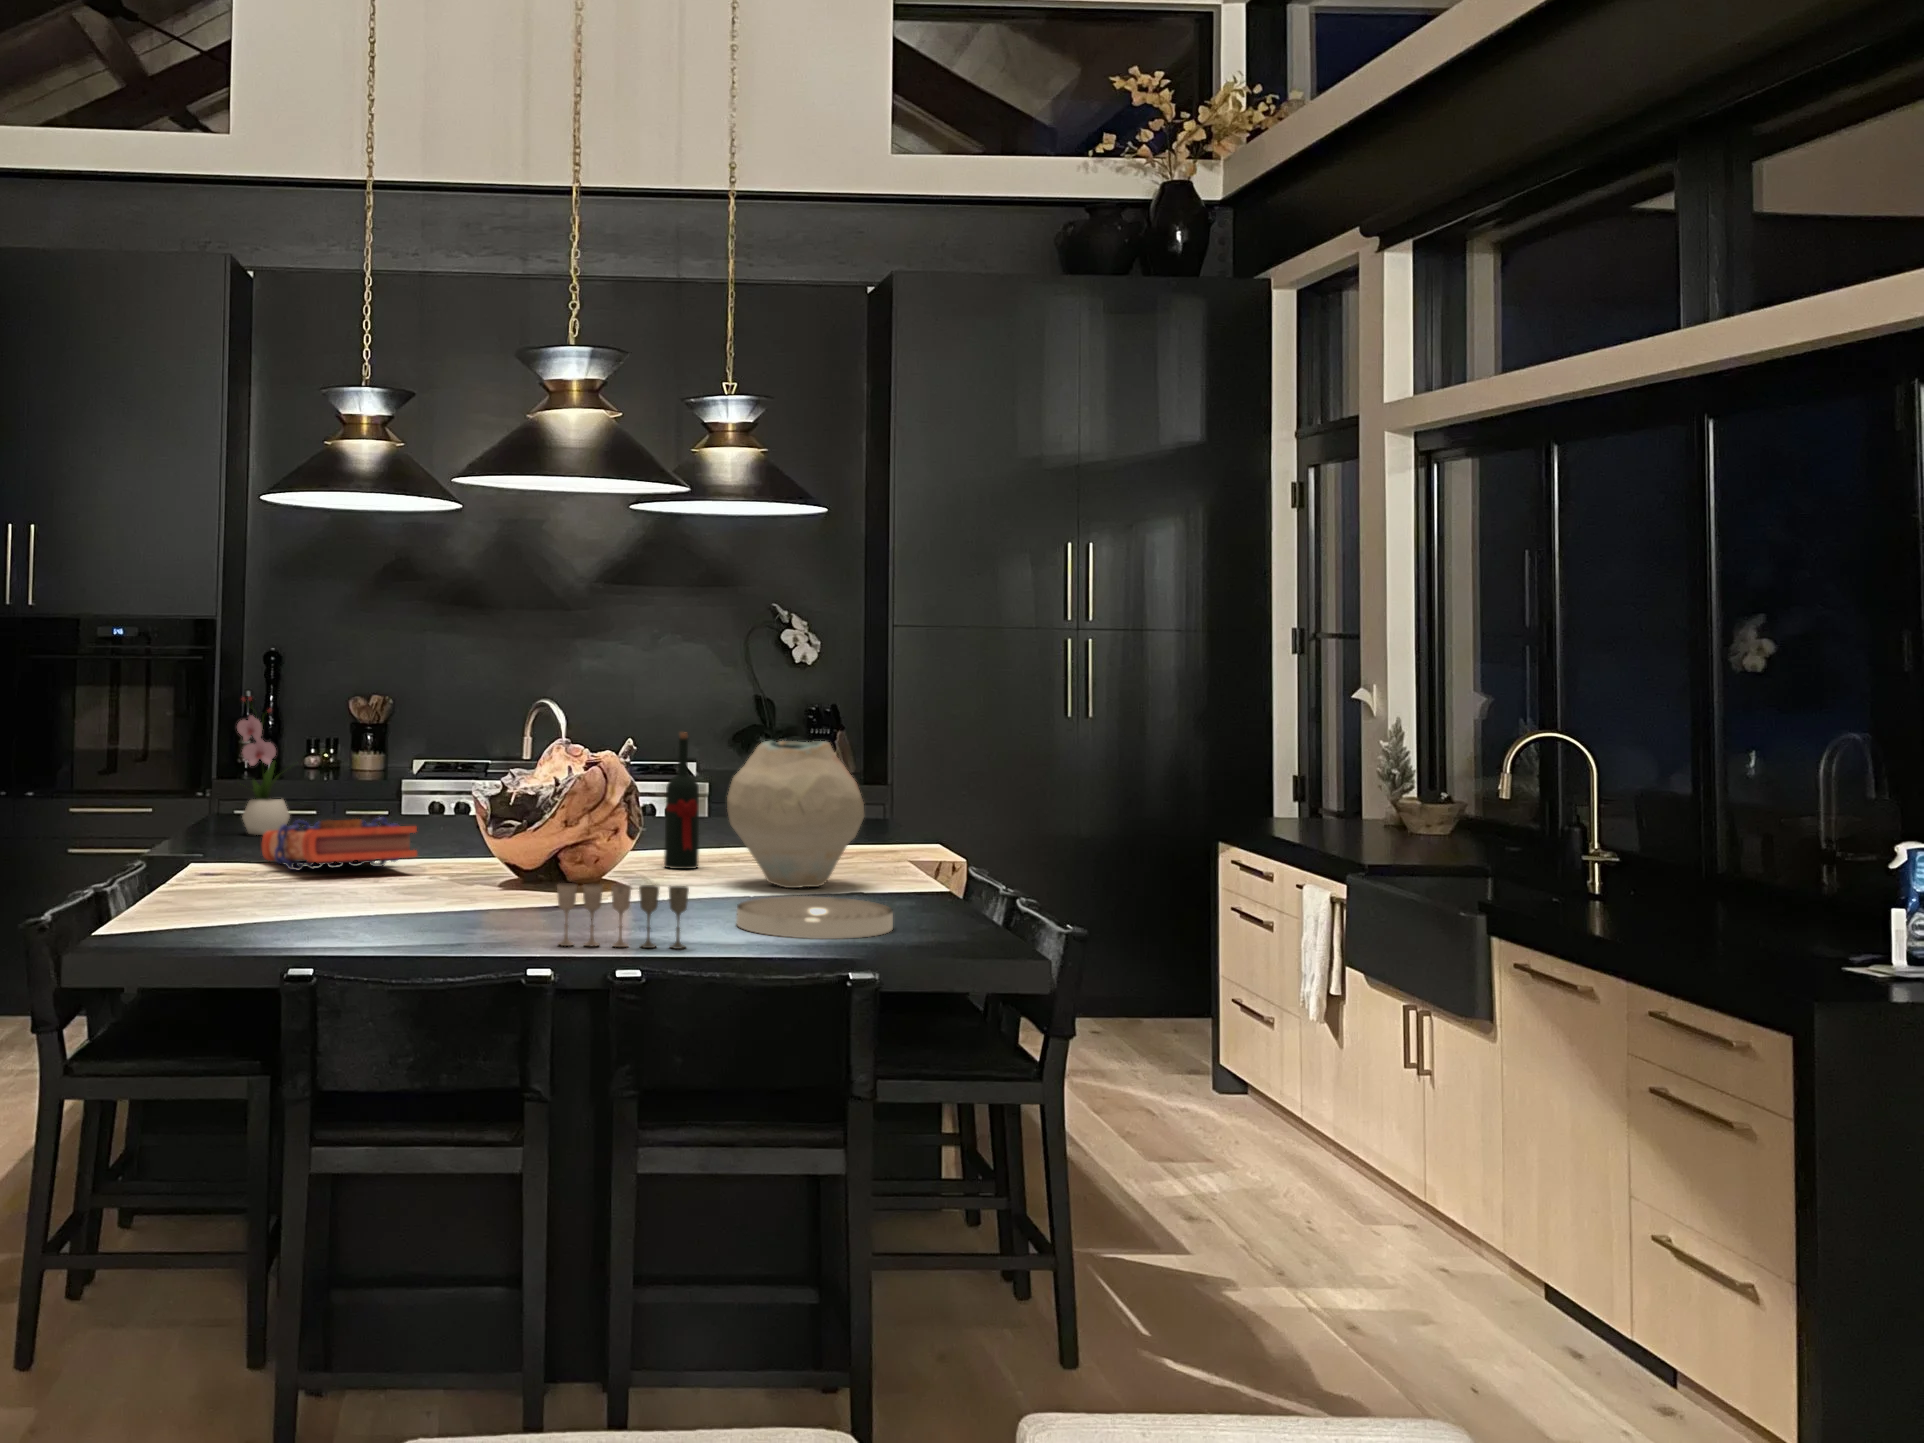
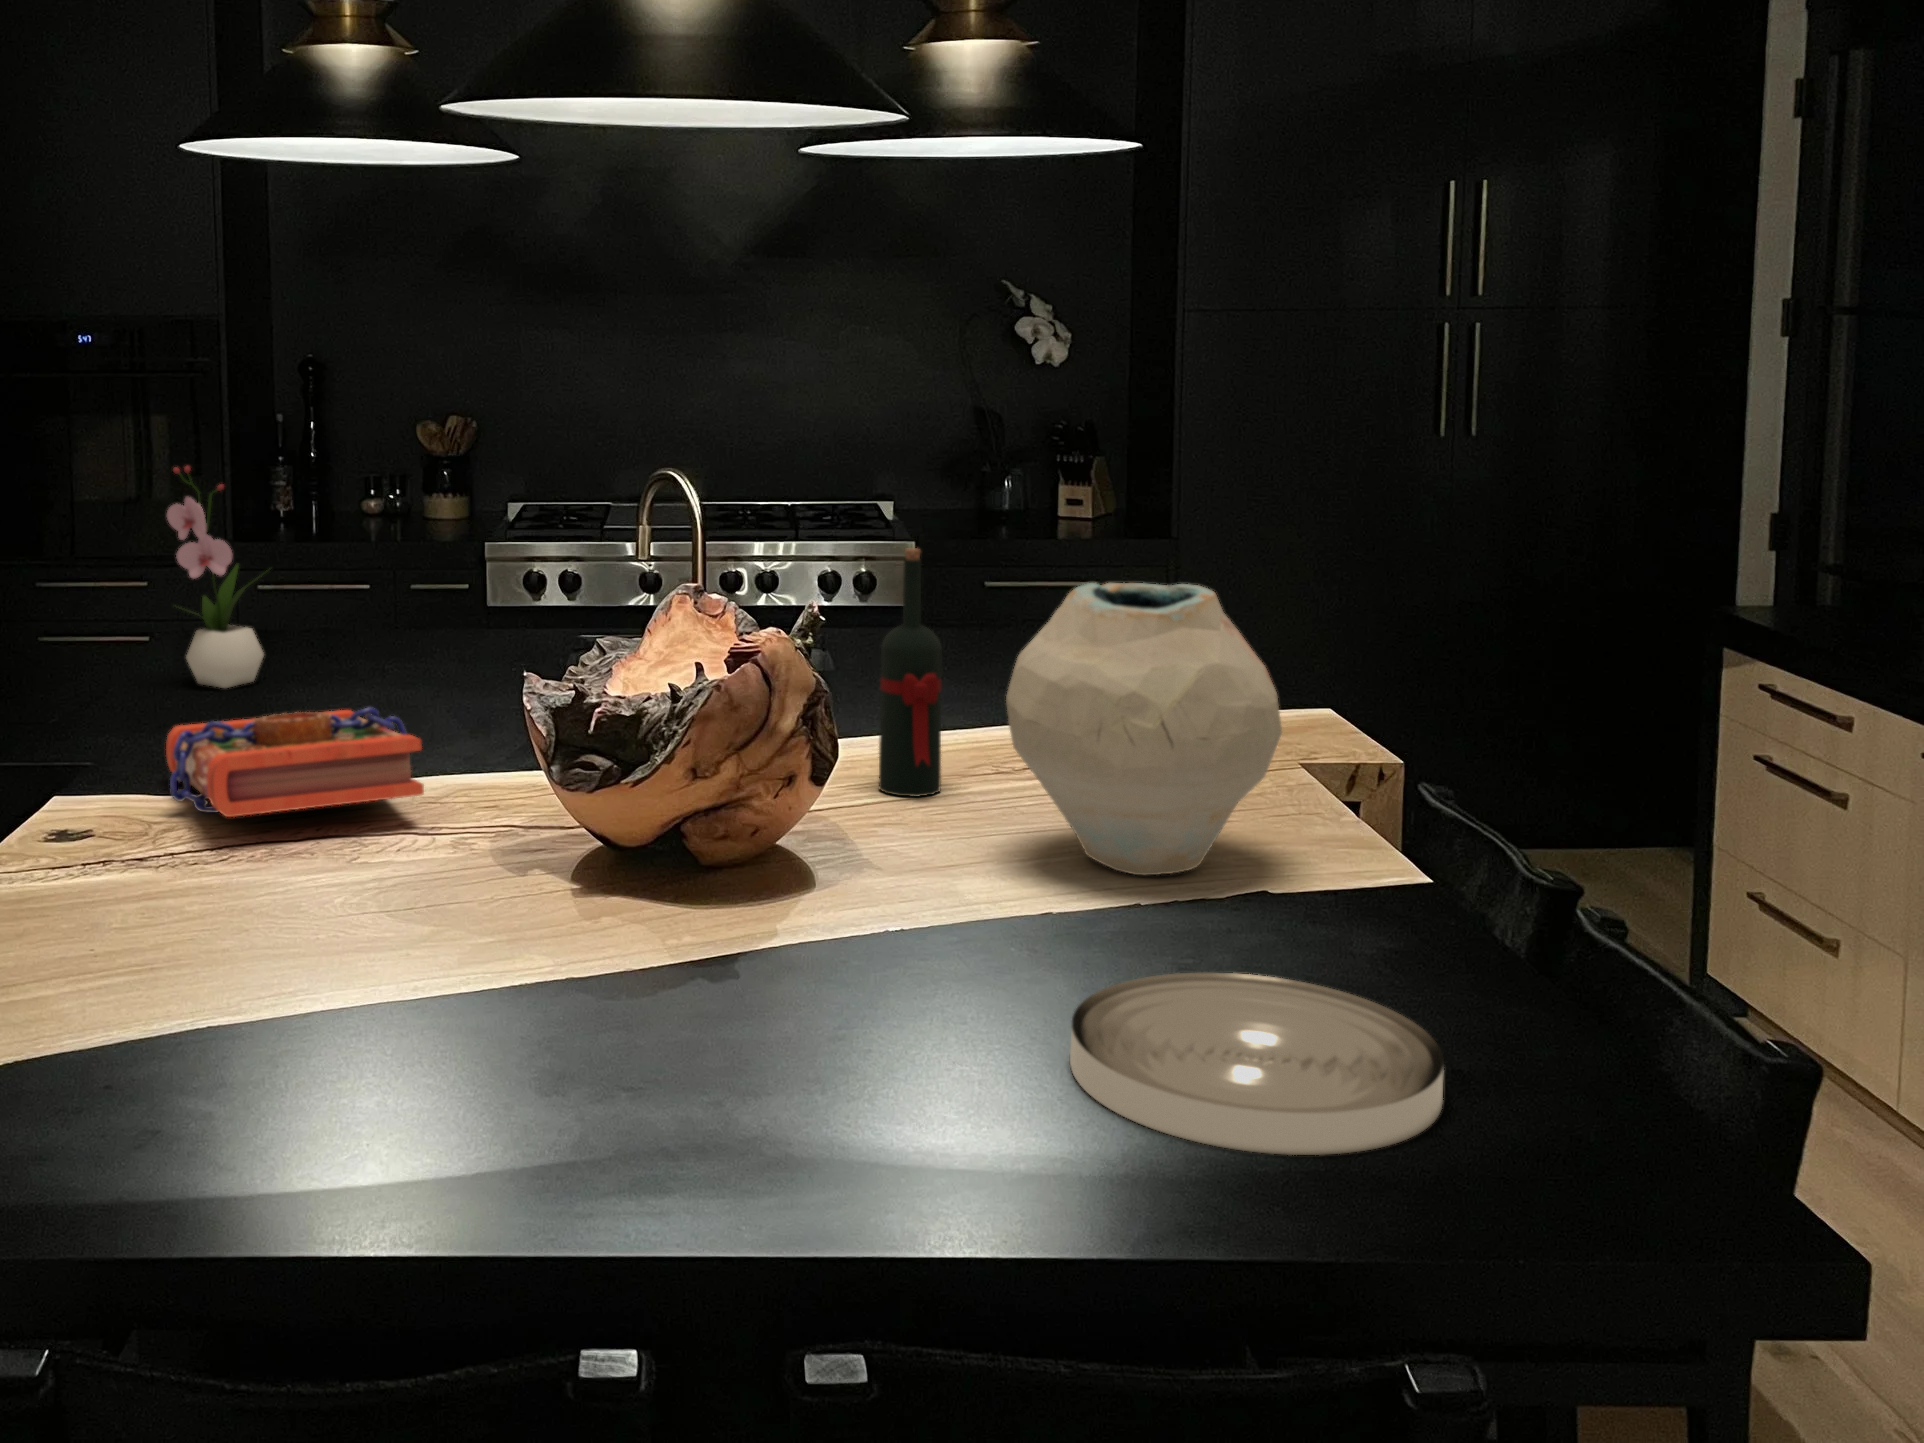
wine glass: present [557,883,689,949] -> none [652,1058,986,1235]

